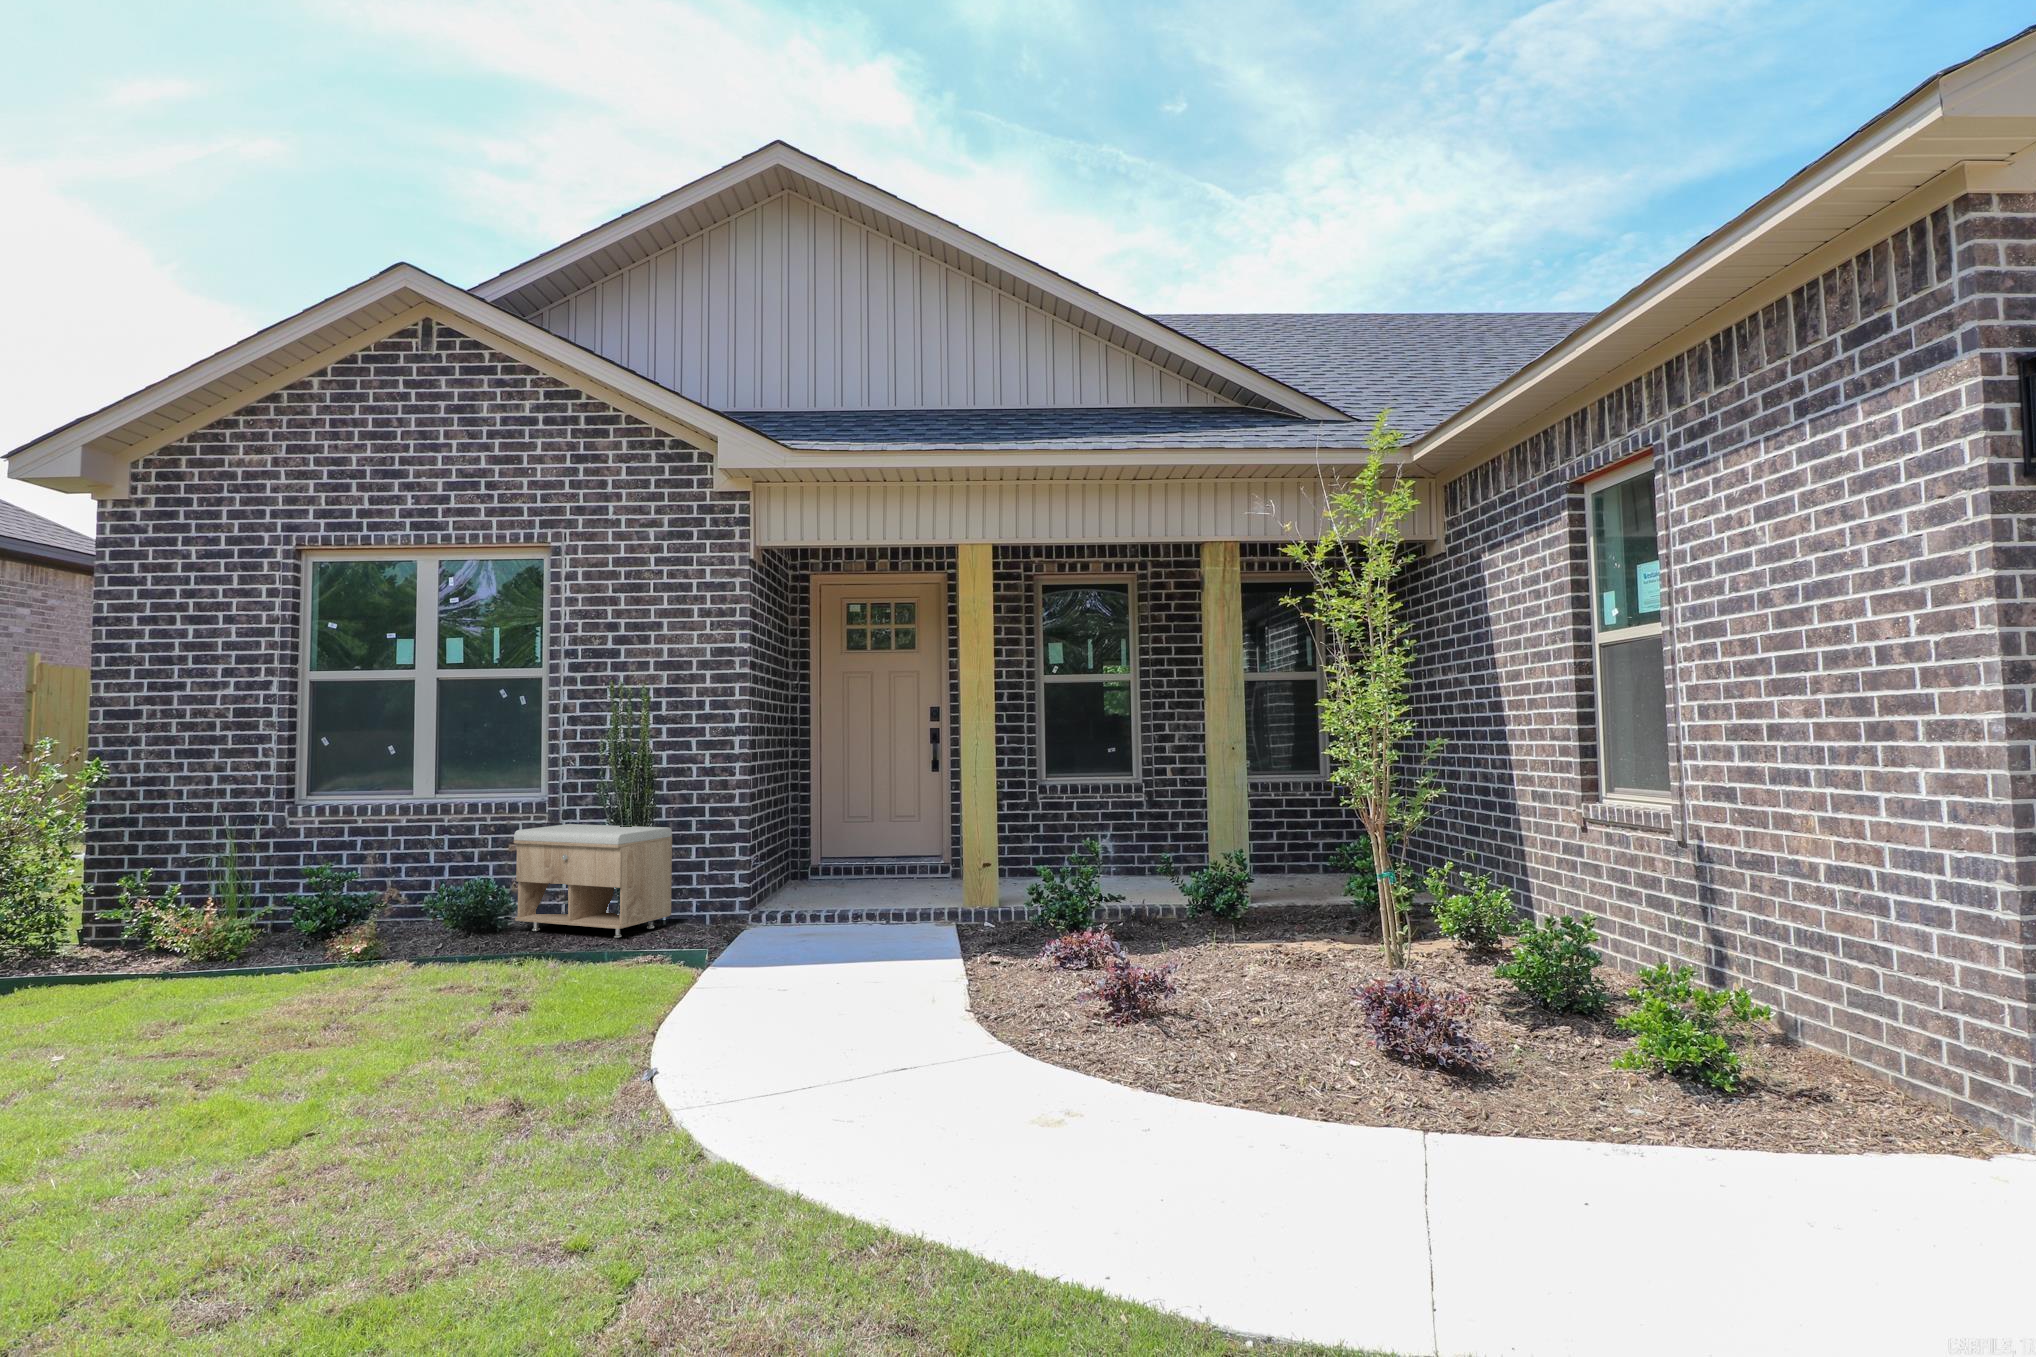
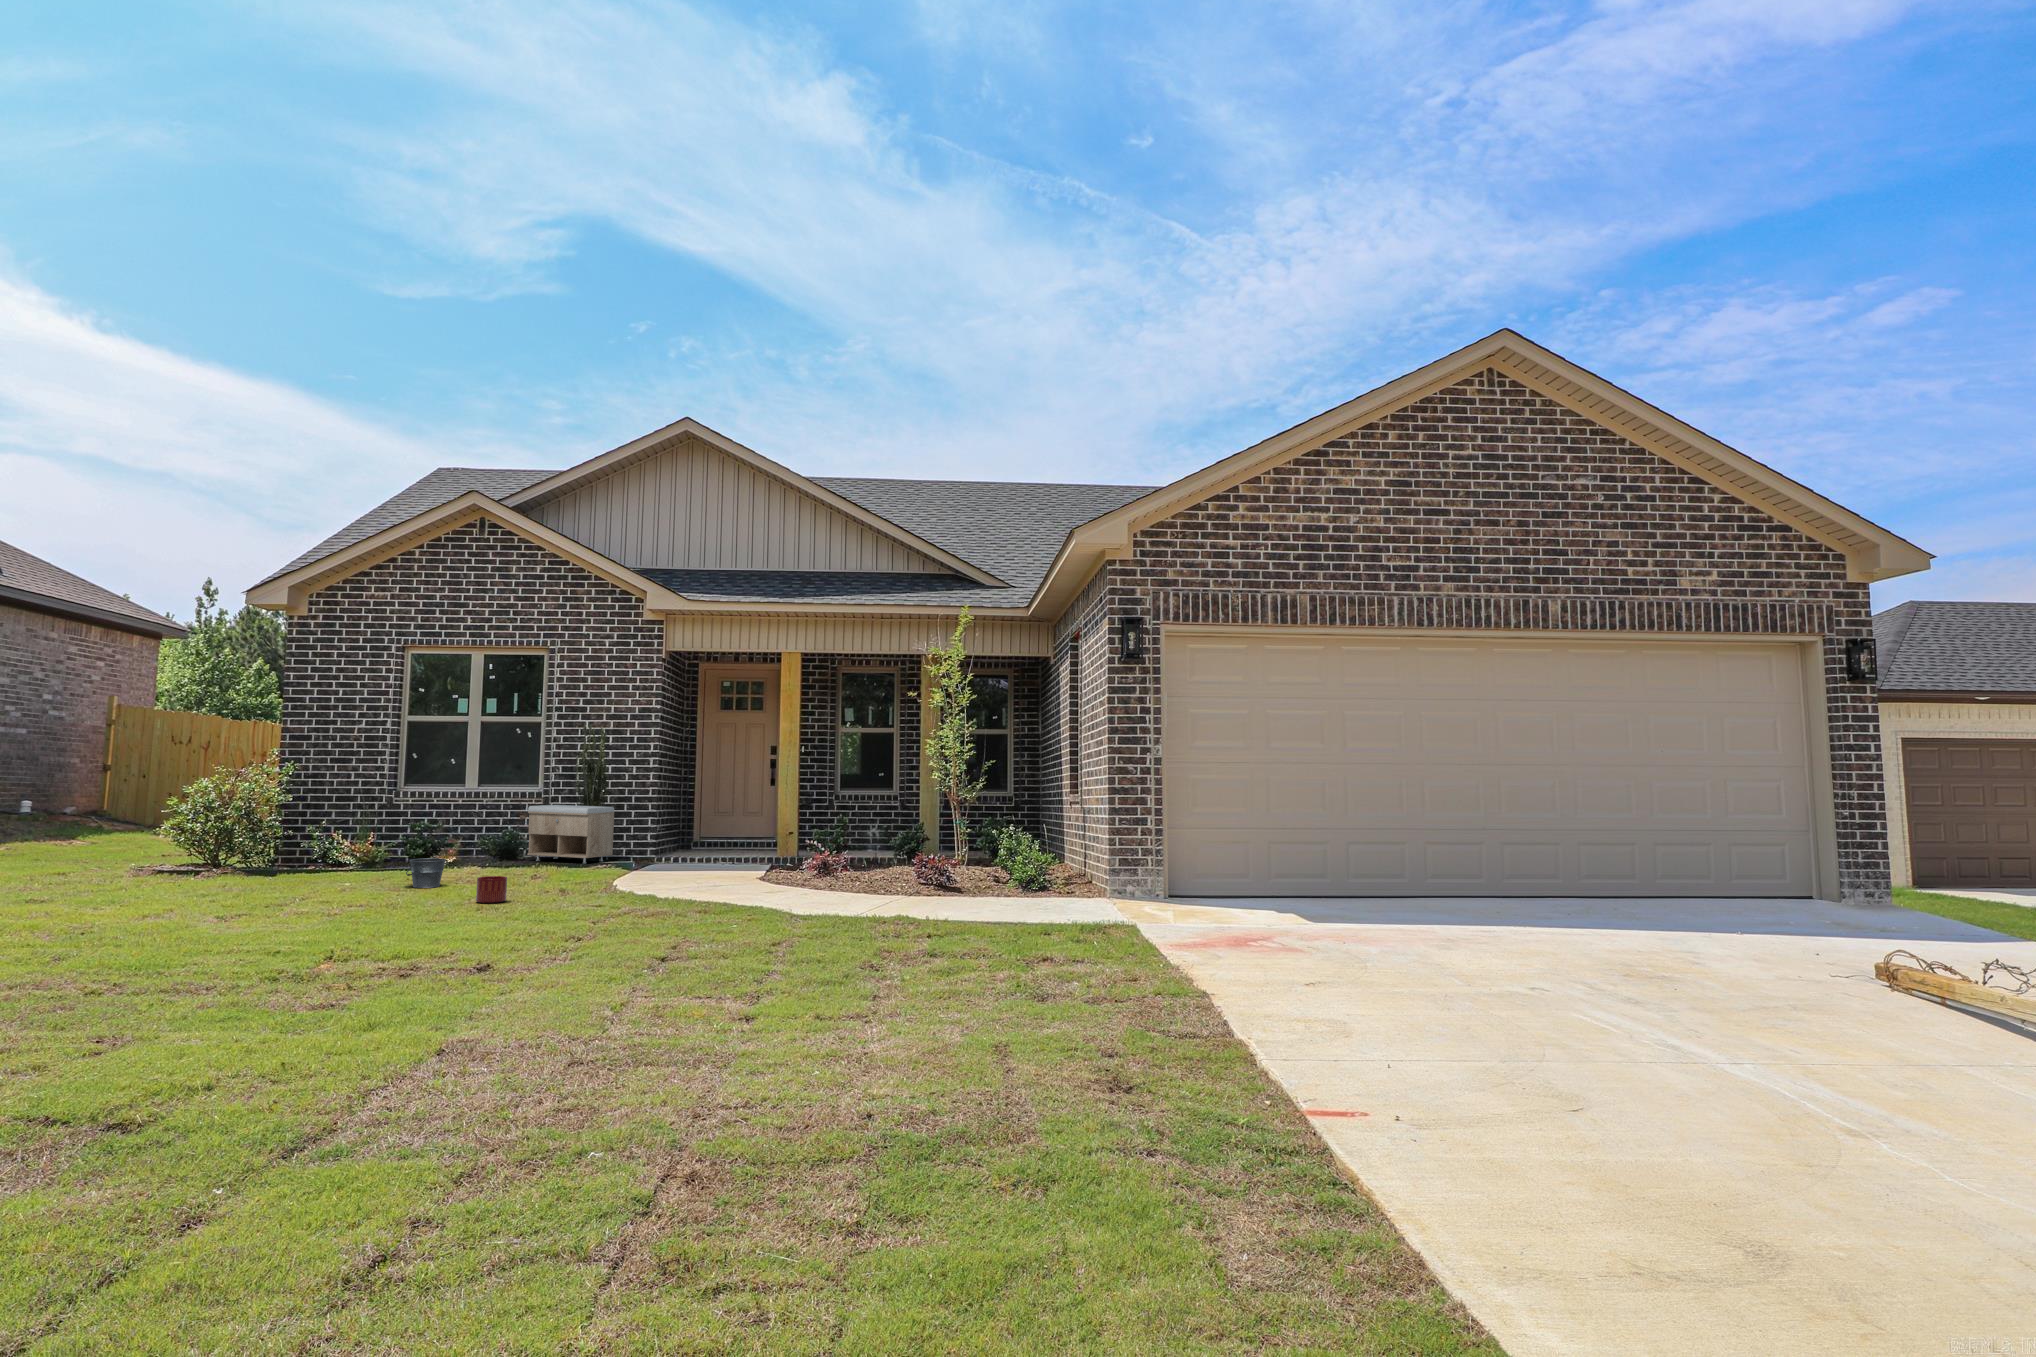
bucket: none [146,986,254,1071] -> present [406,858,446,888]
planter: none [225,1086,325,1185] -> present [476,876,507,903]

